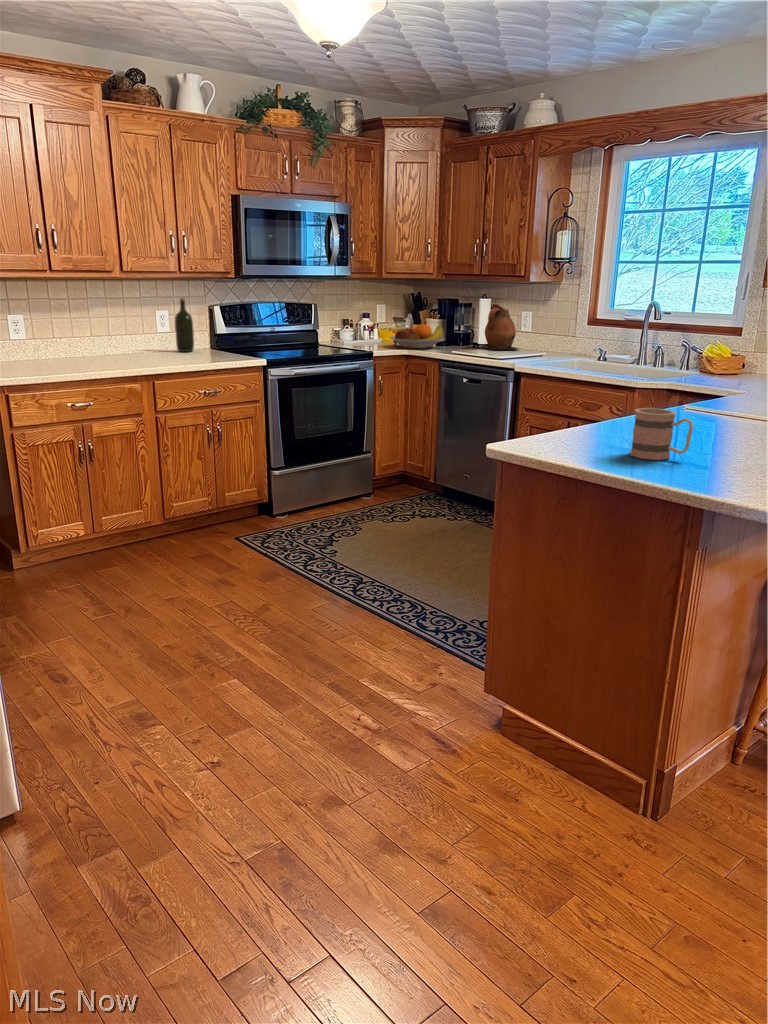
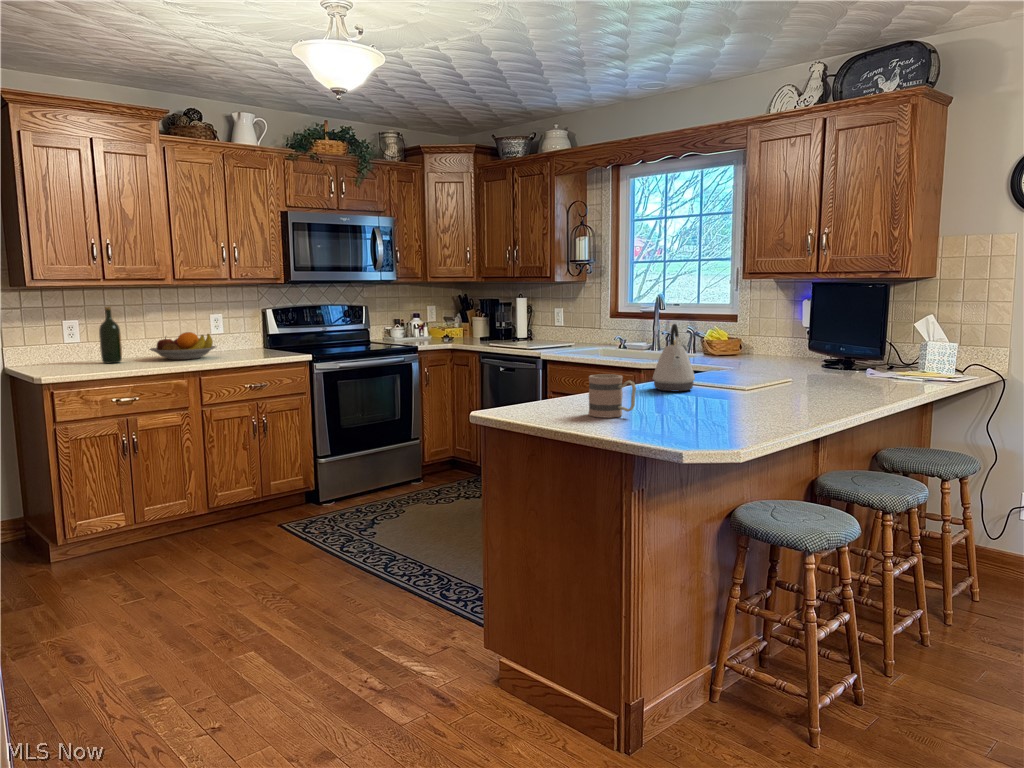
wine bottle: present [175,298,194,352] -> present [99,307,122,363]
ceramic pitcher: present [483,304,519,349] -> none [519,302,555,342]
fruit bowl: present [390,324,444,349] -> present [150,332,216,360]
kettle: none [678,345,729,424] -> present [653,324,695,391]

